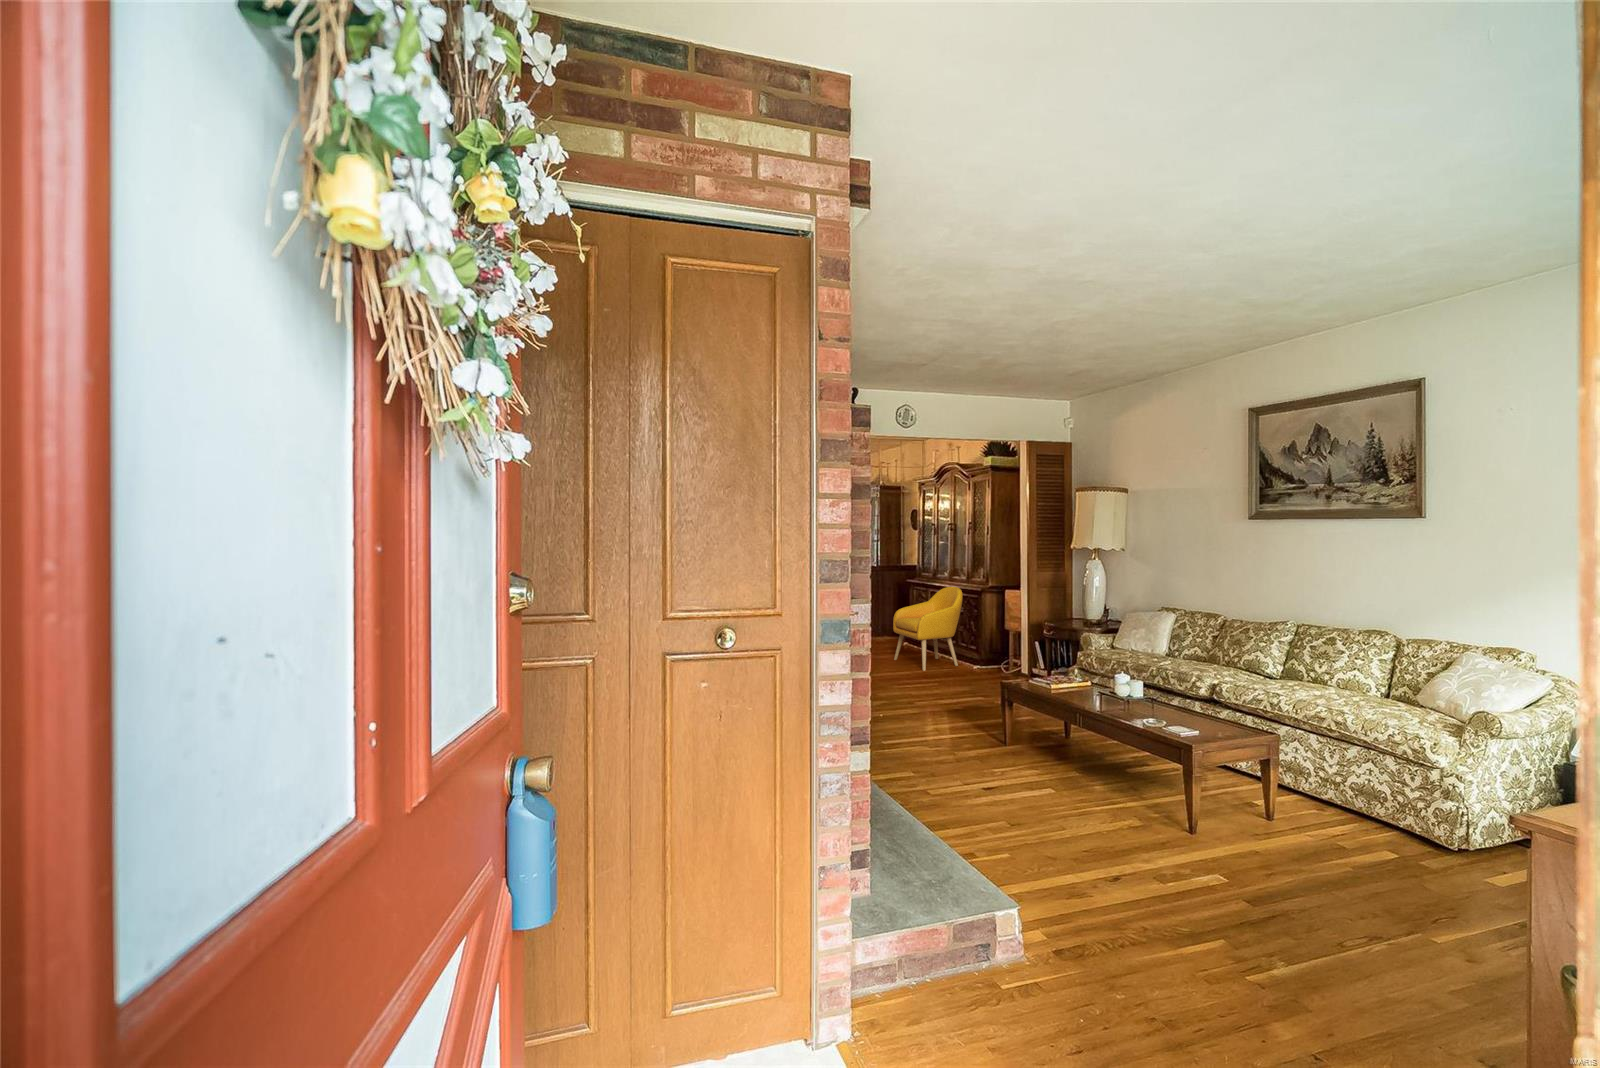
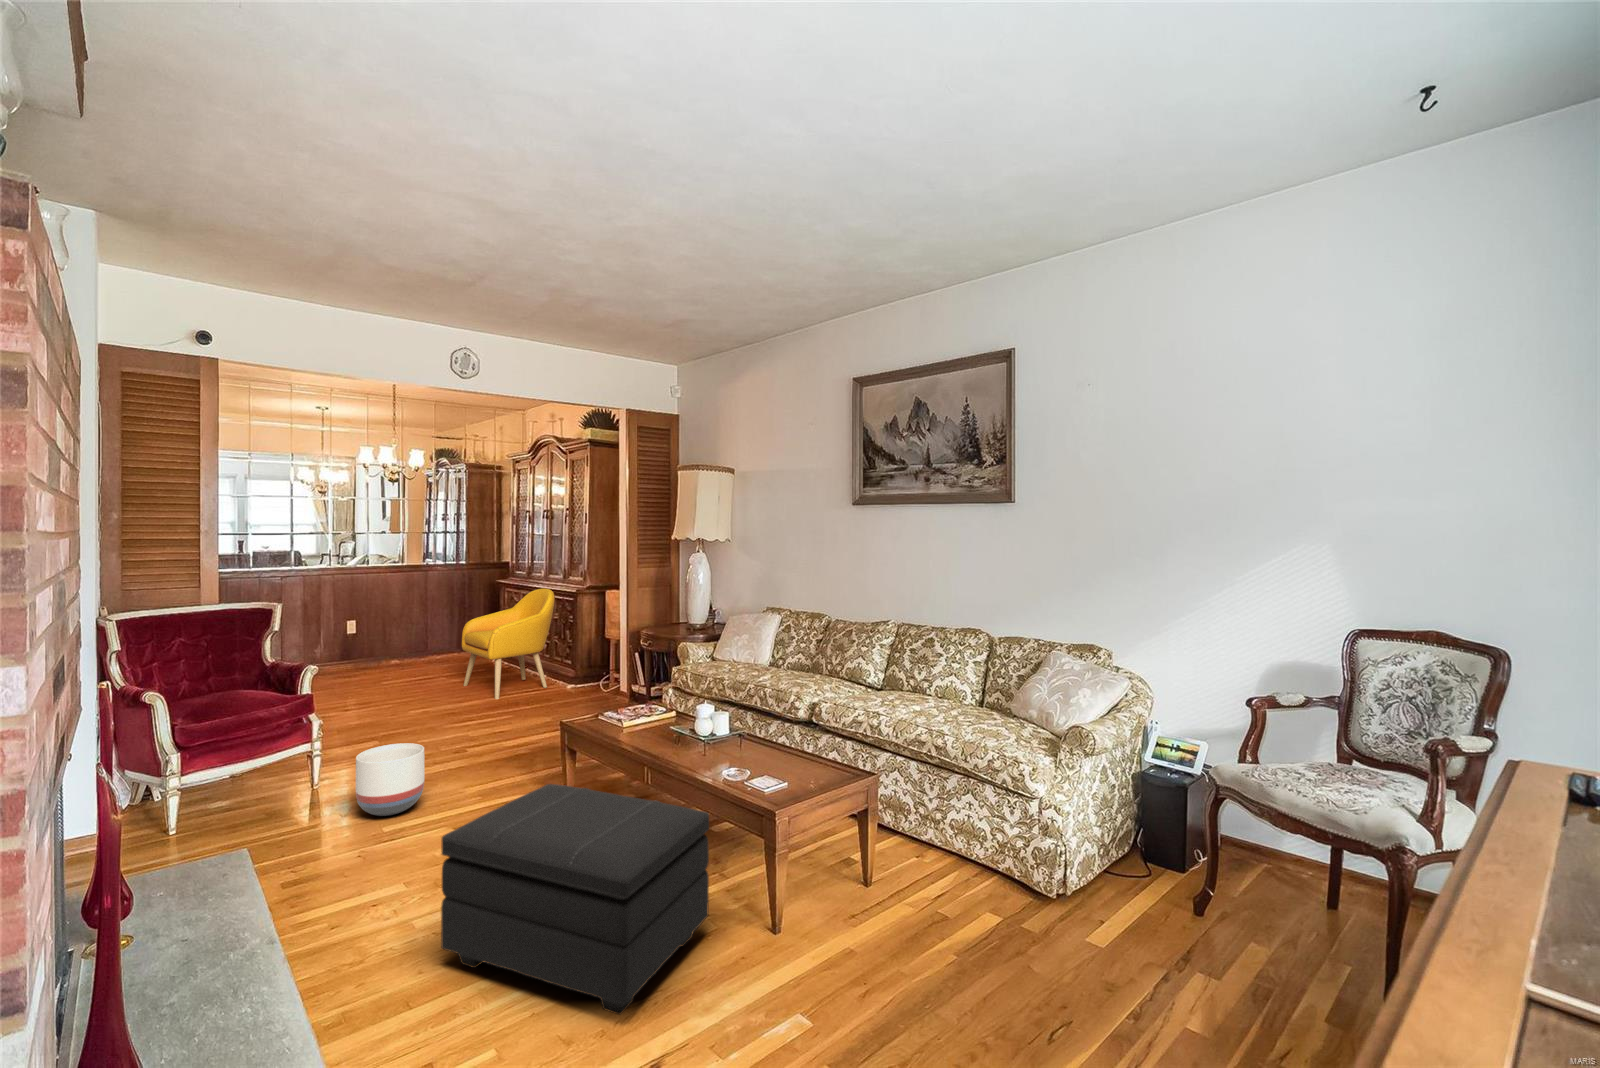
planter: none [878,685,916,730] -> present [356,743,424,816]
footstool: none [977,711,1145,840] -> present [441,784,709,1015]

